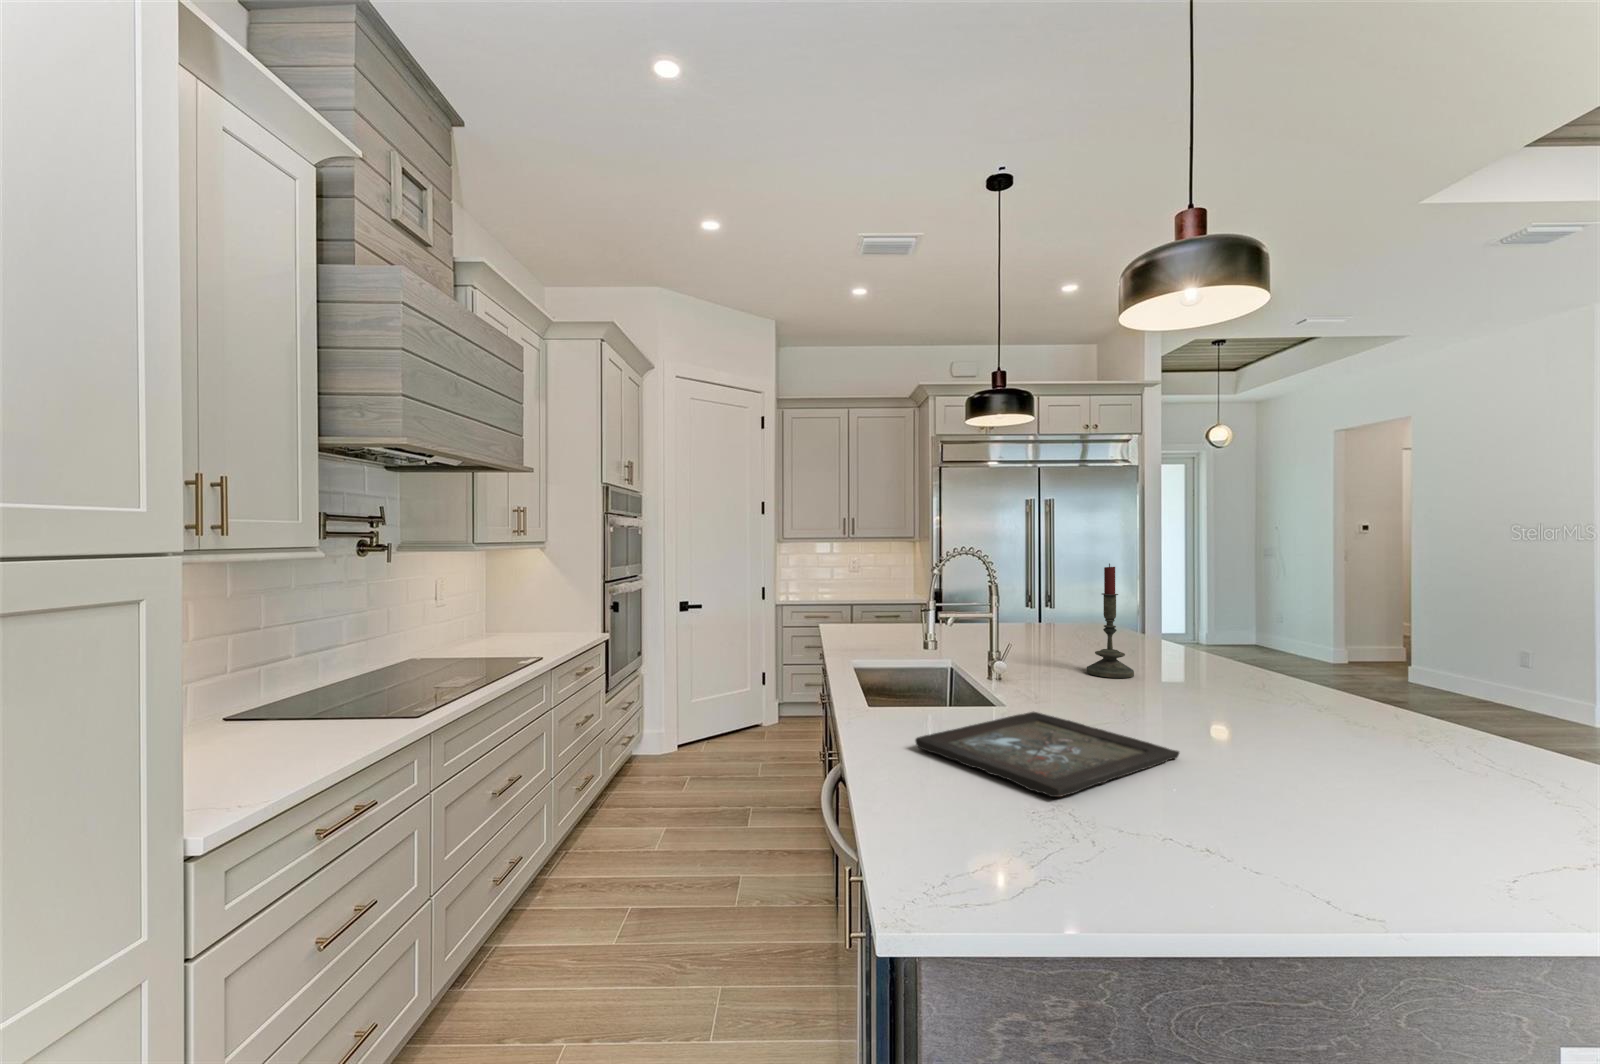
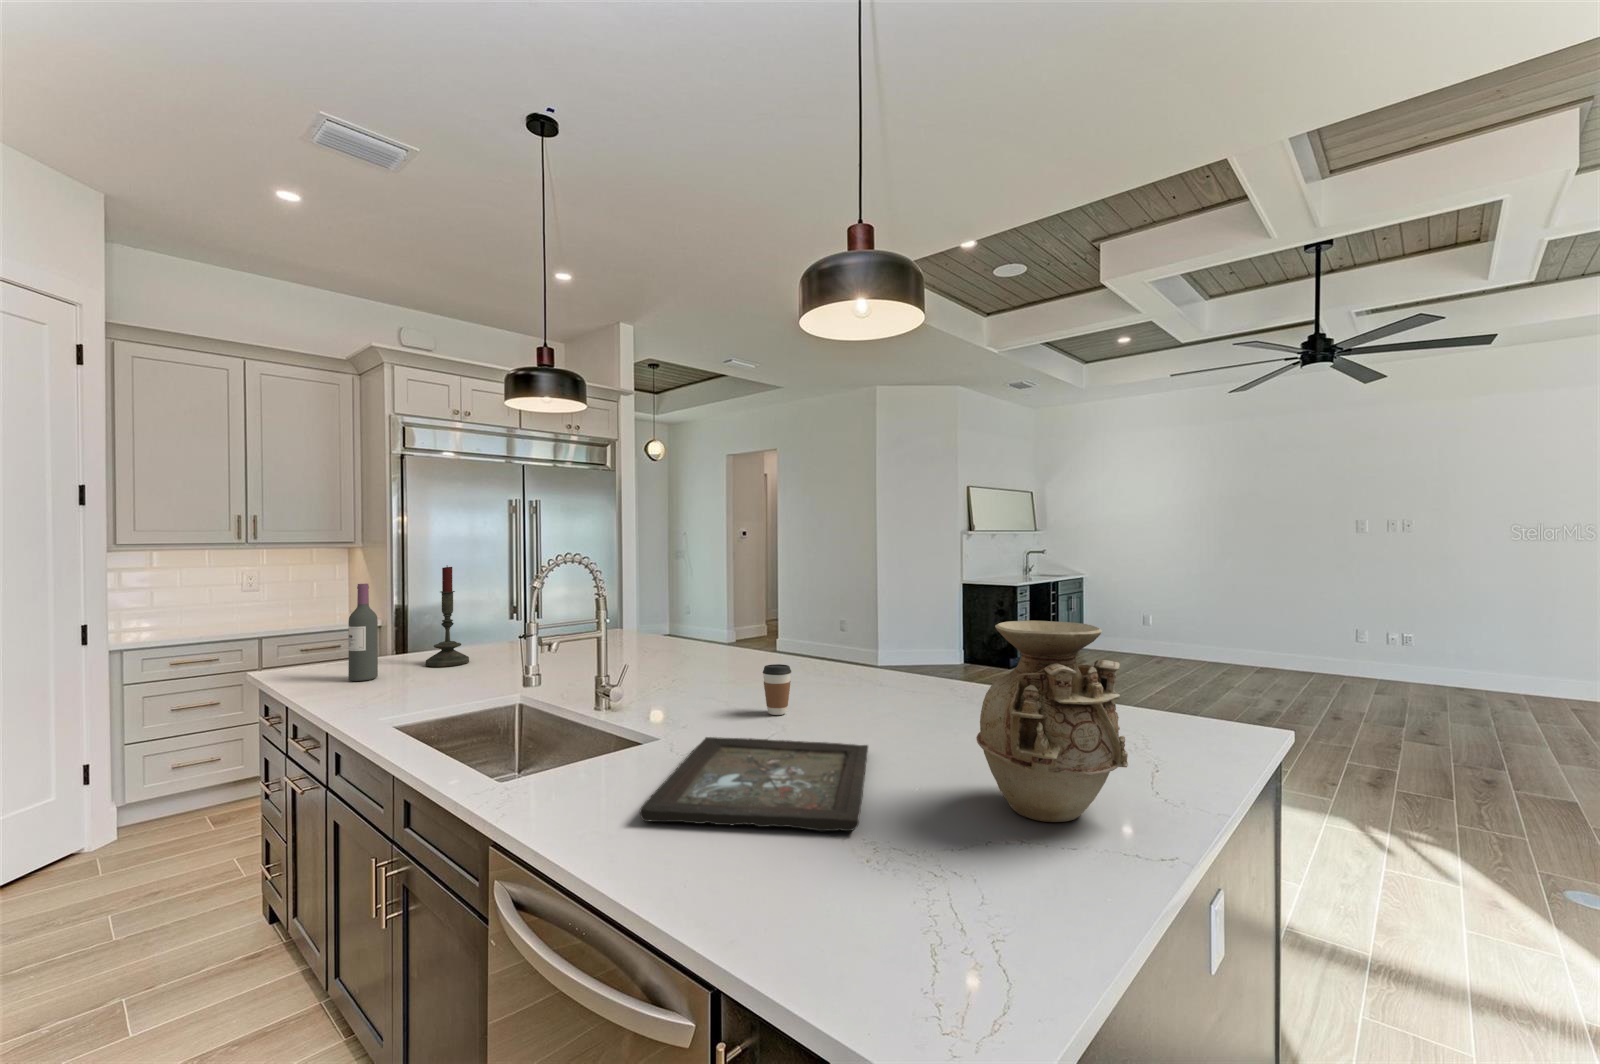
candle: present [1087,564,1134,678] -> present [426,567,469,667]
wine bottle: none [861,567,879,636] -> present [348,583,378,681]
vase: none [1208,632,1436,868] -> present [976,621,1128,822]
coffee cup: none [1125,663,1158,714] -> present [763,664,791,715]

